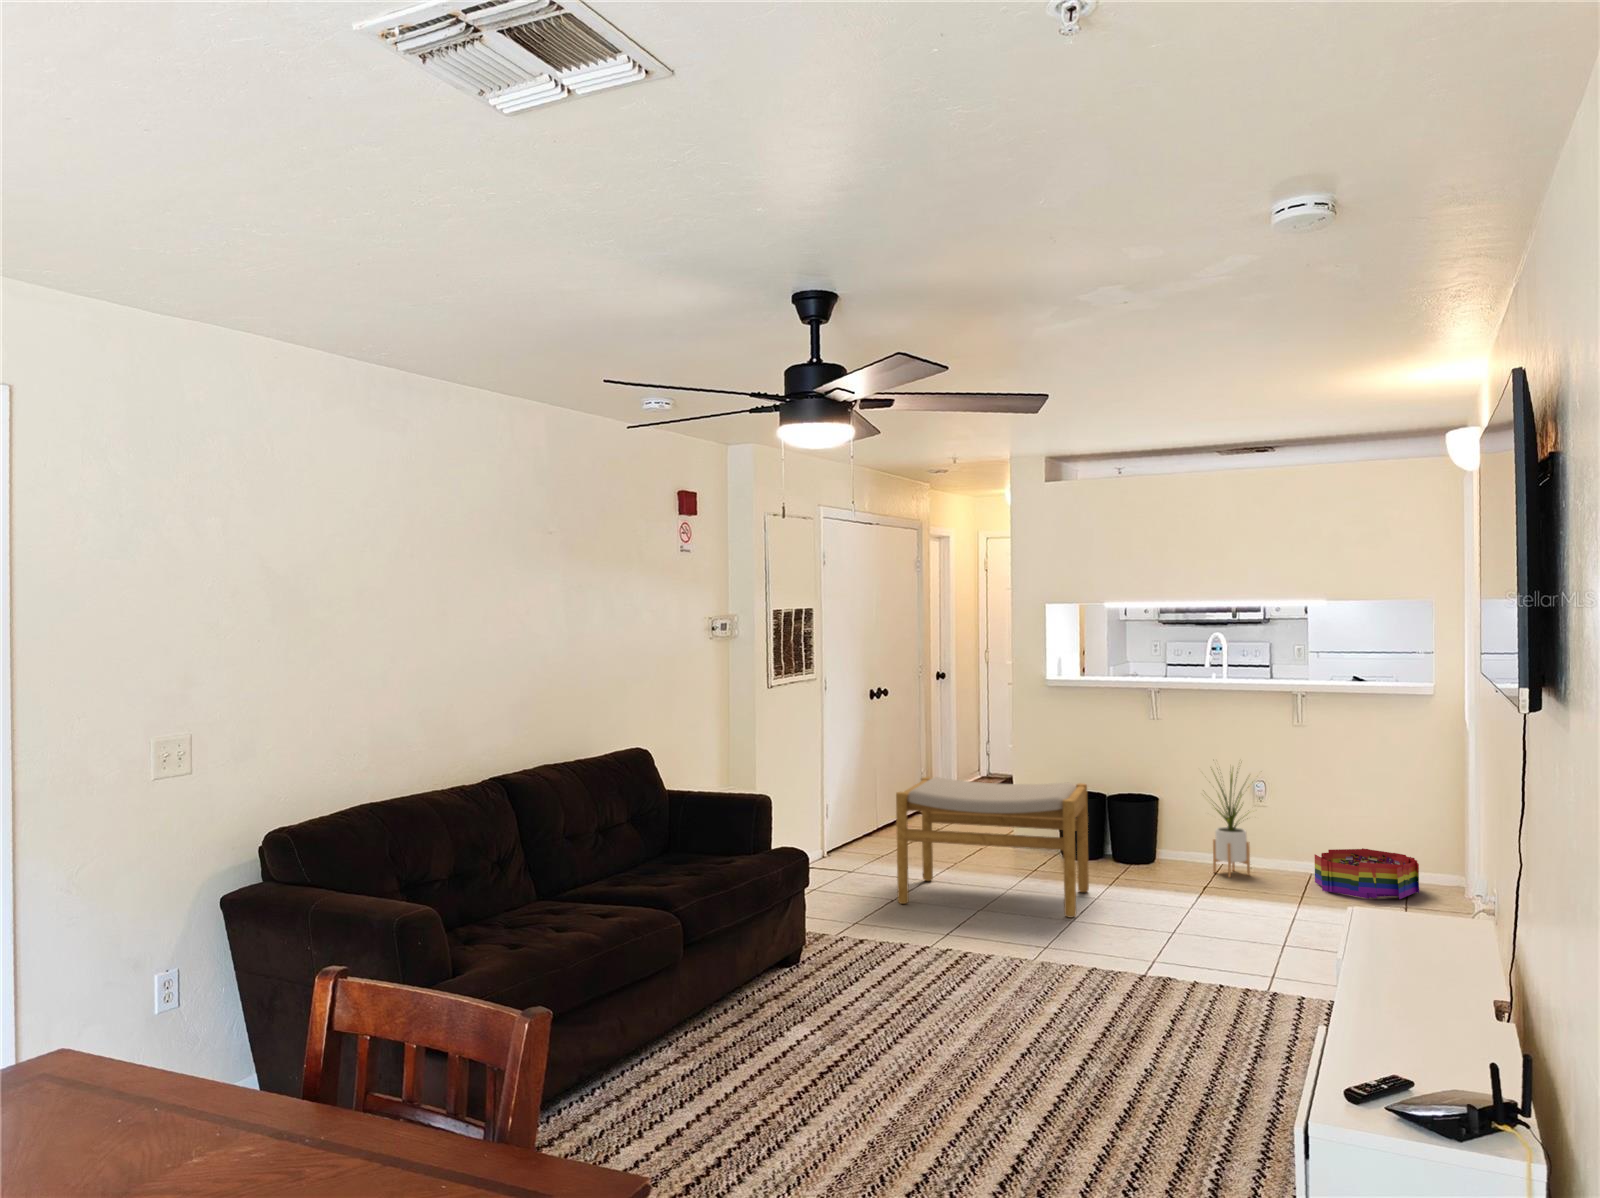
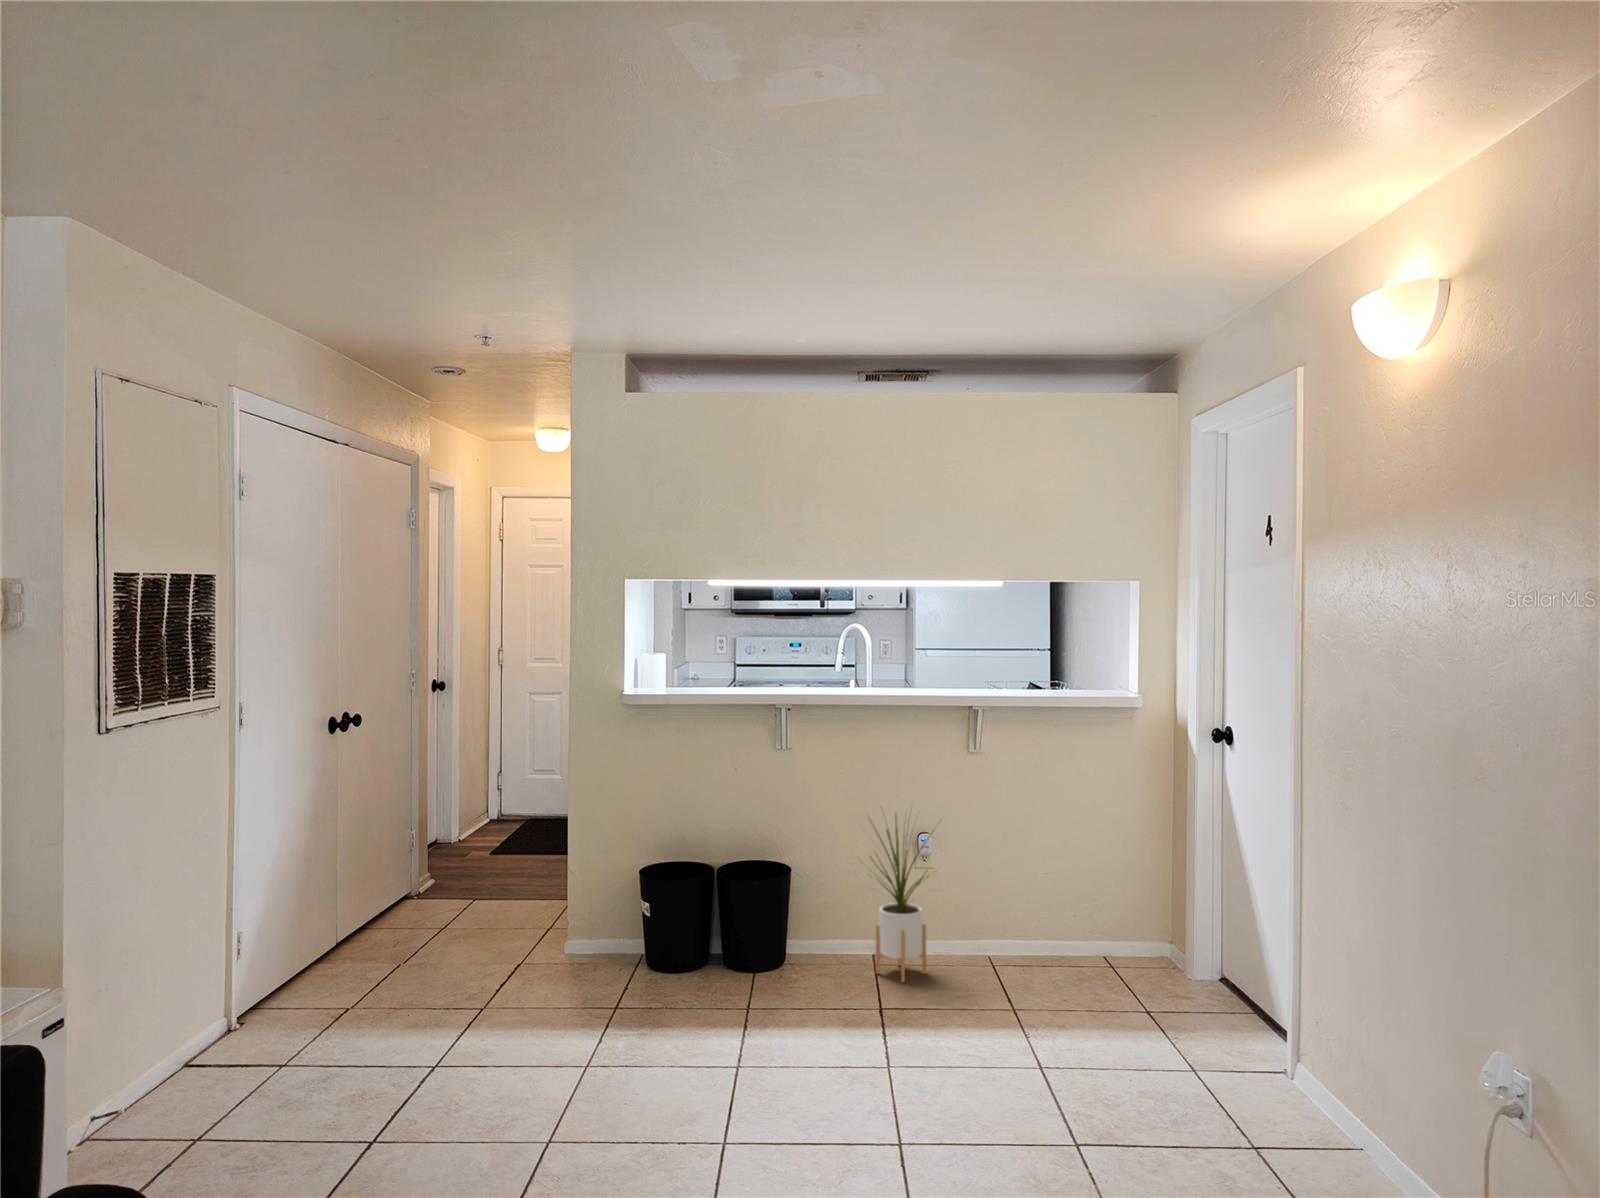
footstool: present [896,777,1089,917] -> none [381,872,731,1157]
storage bin: present [1315,848,1419,899] -> none [1016,917,1155,1002]

